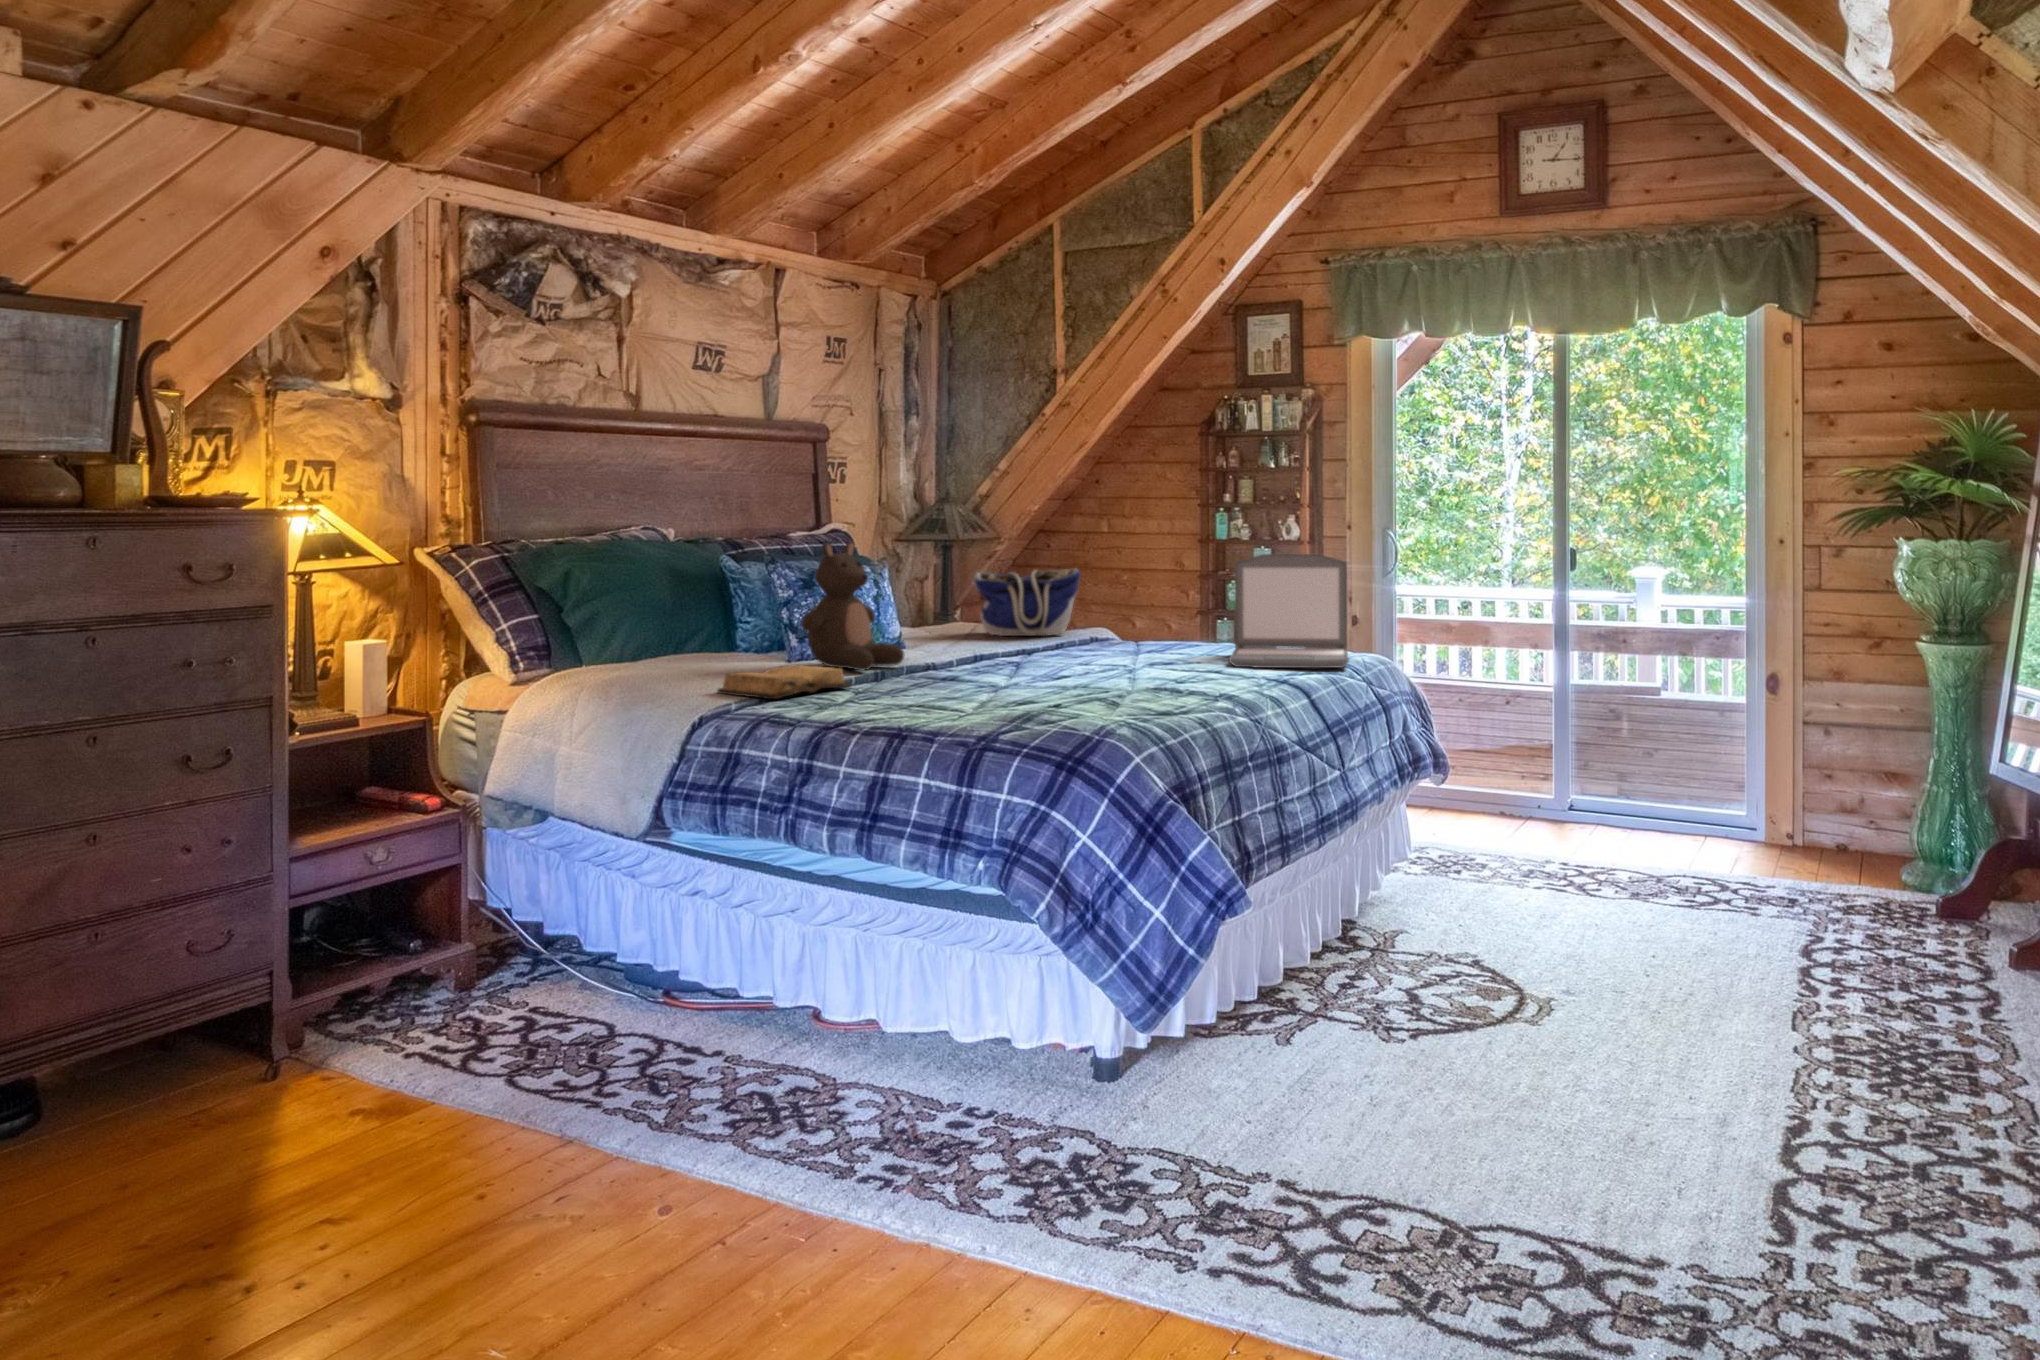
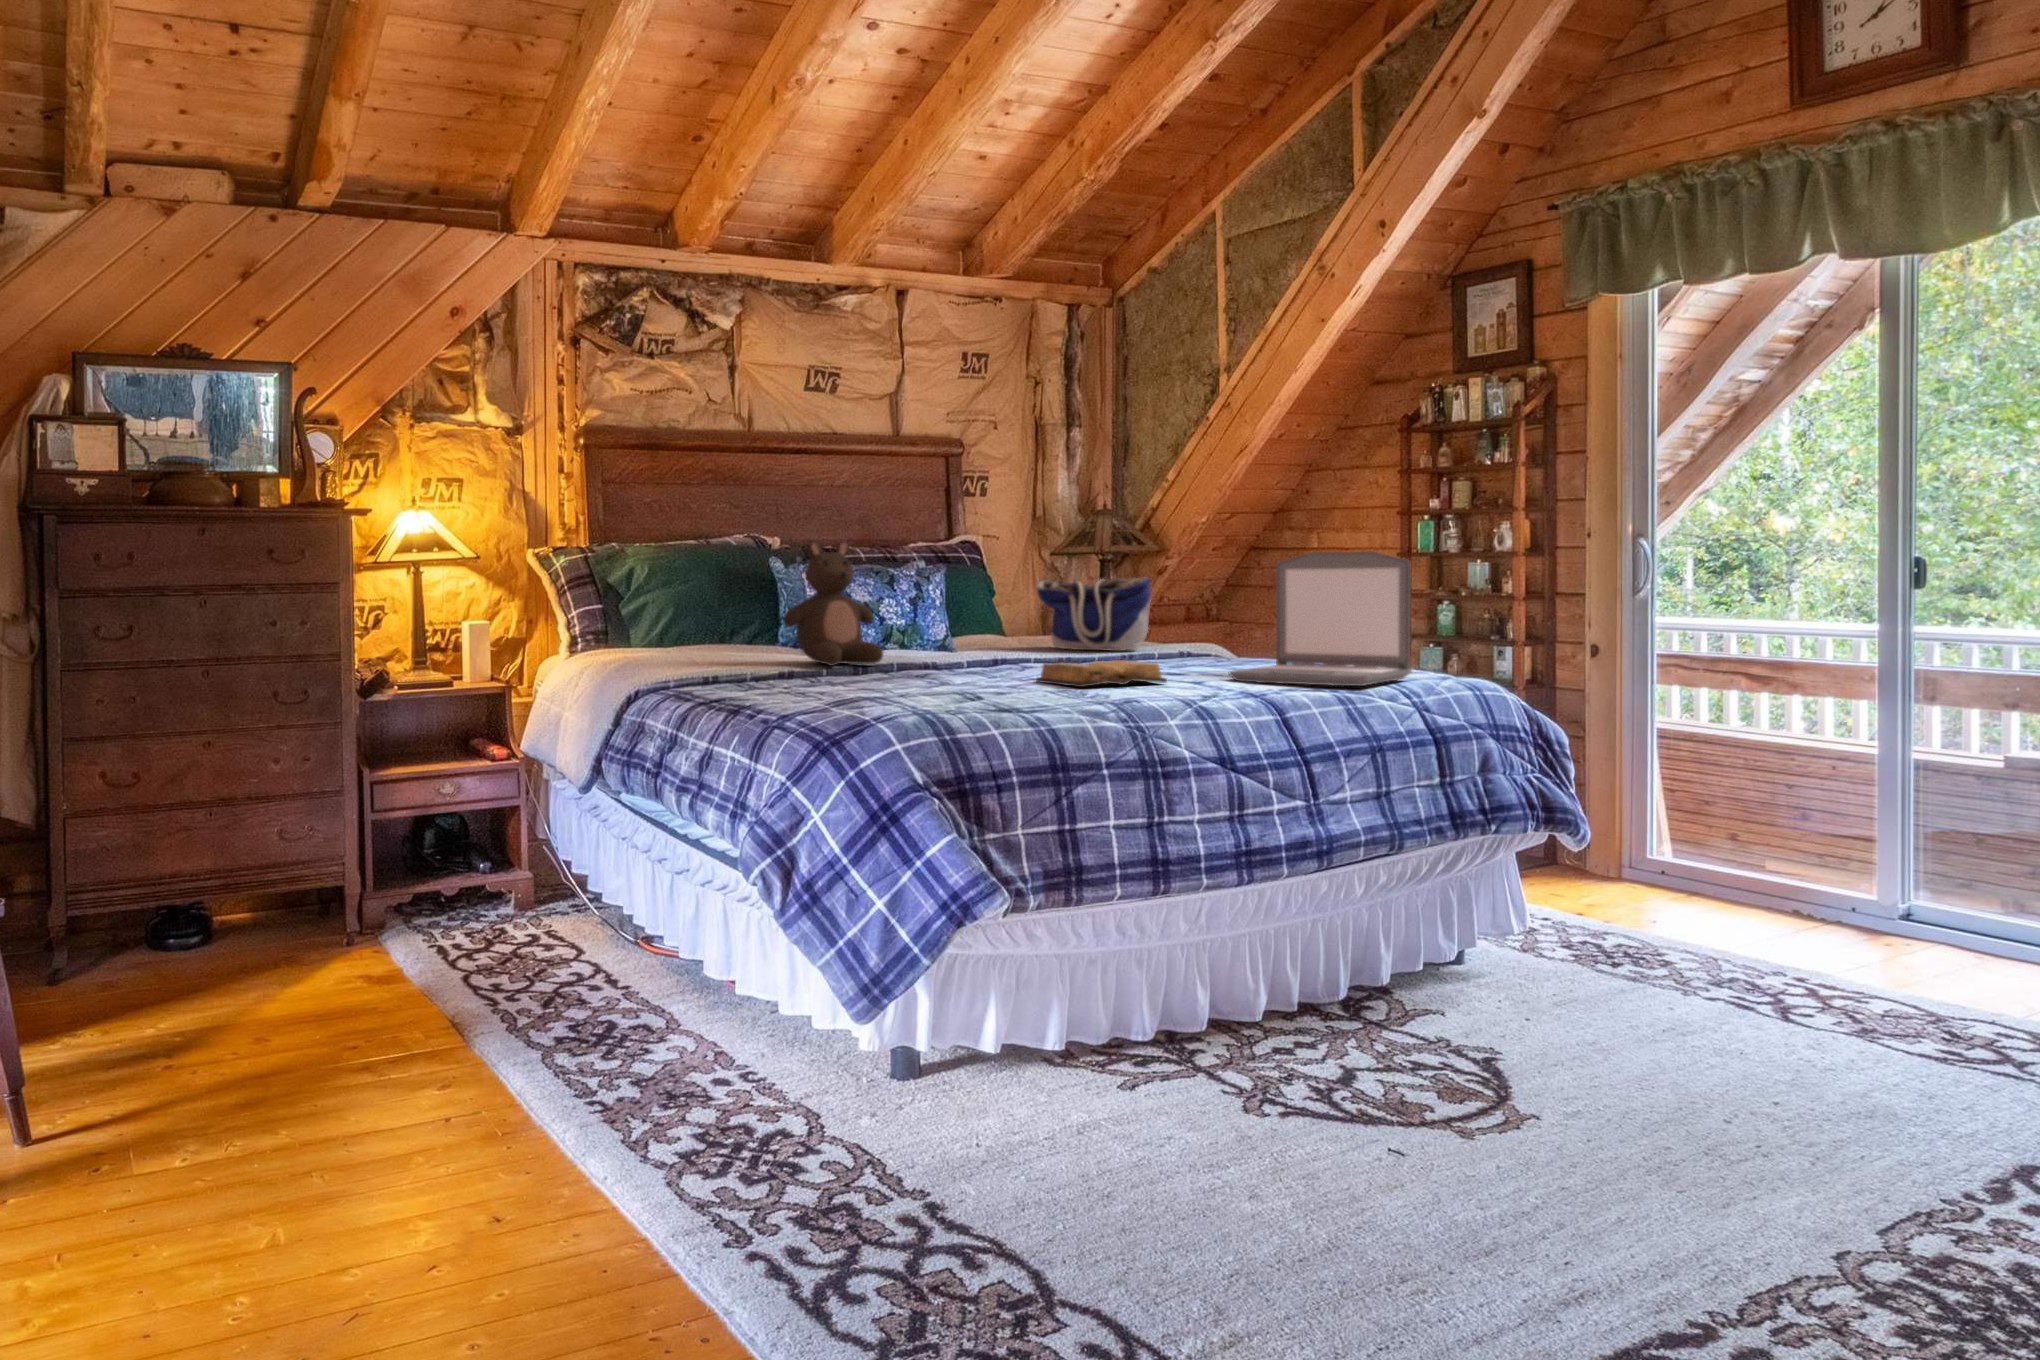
diary: present [717,665,850,699] -> present [1036,660,1167,687]

